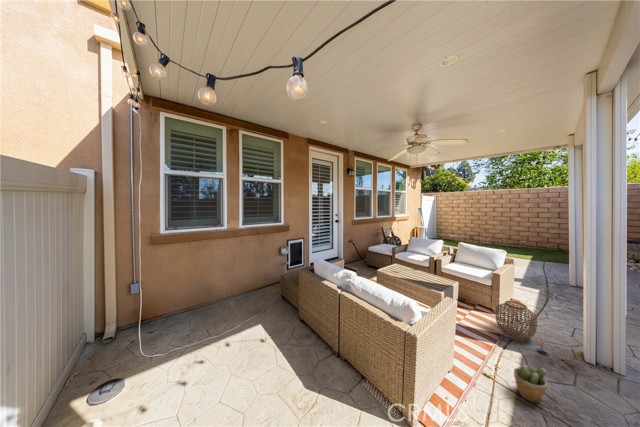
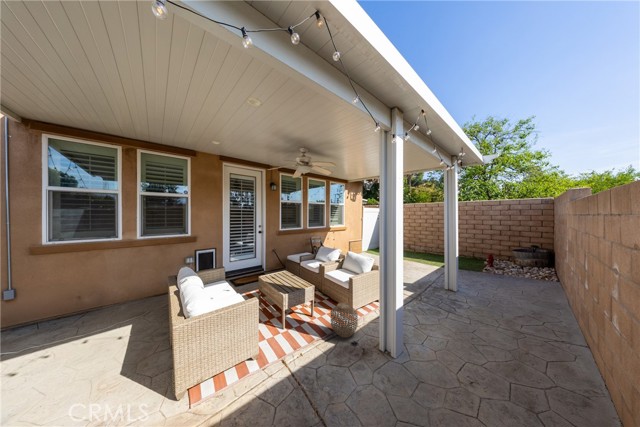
potted plant: present [514,364,547,402] -> none [283,355,303,388]

